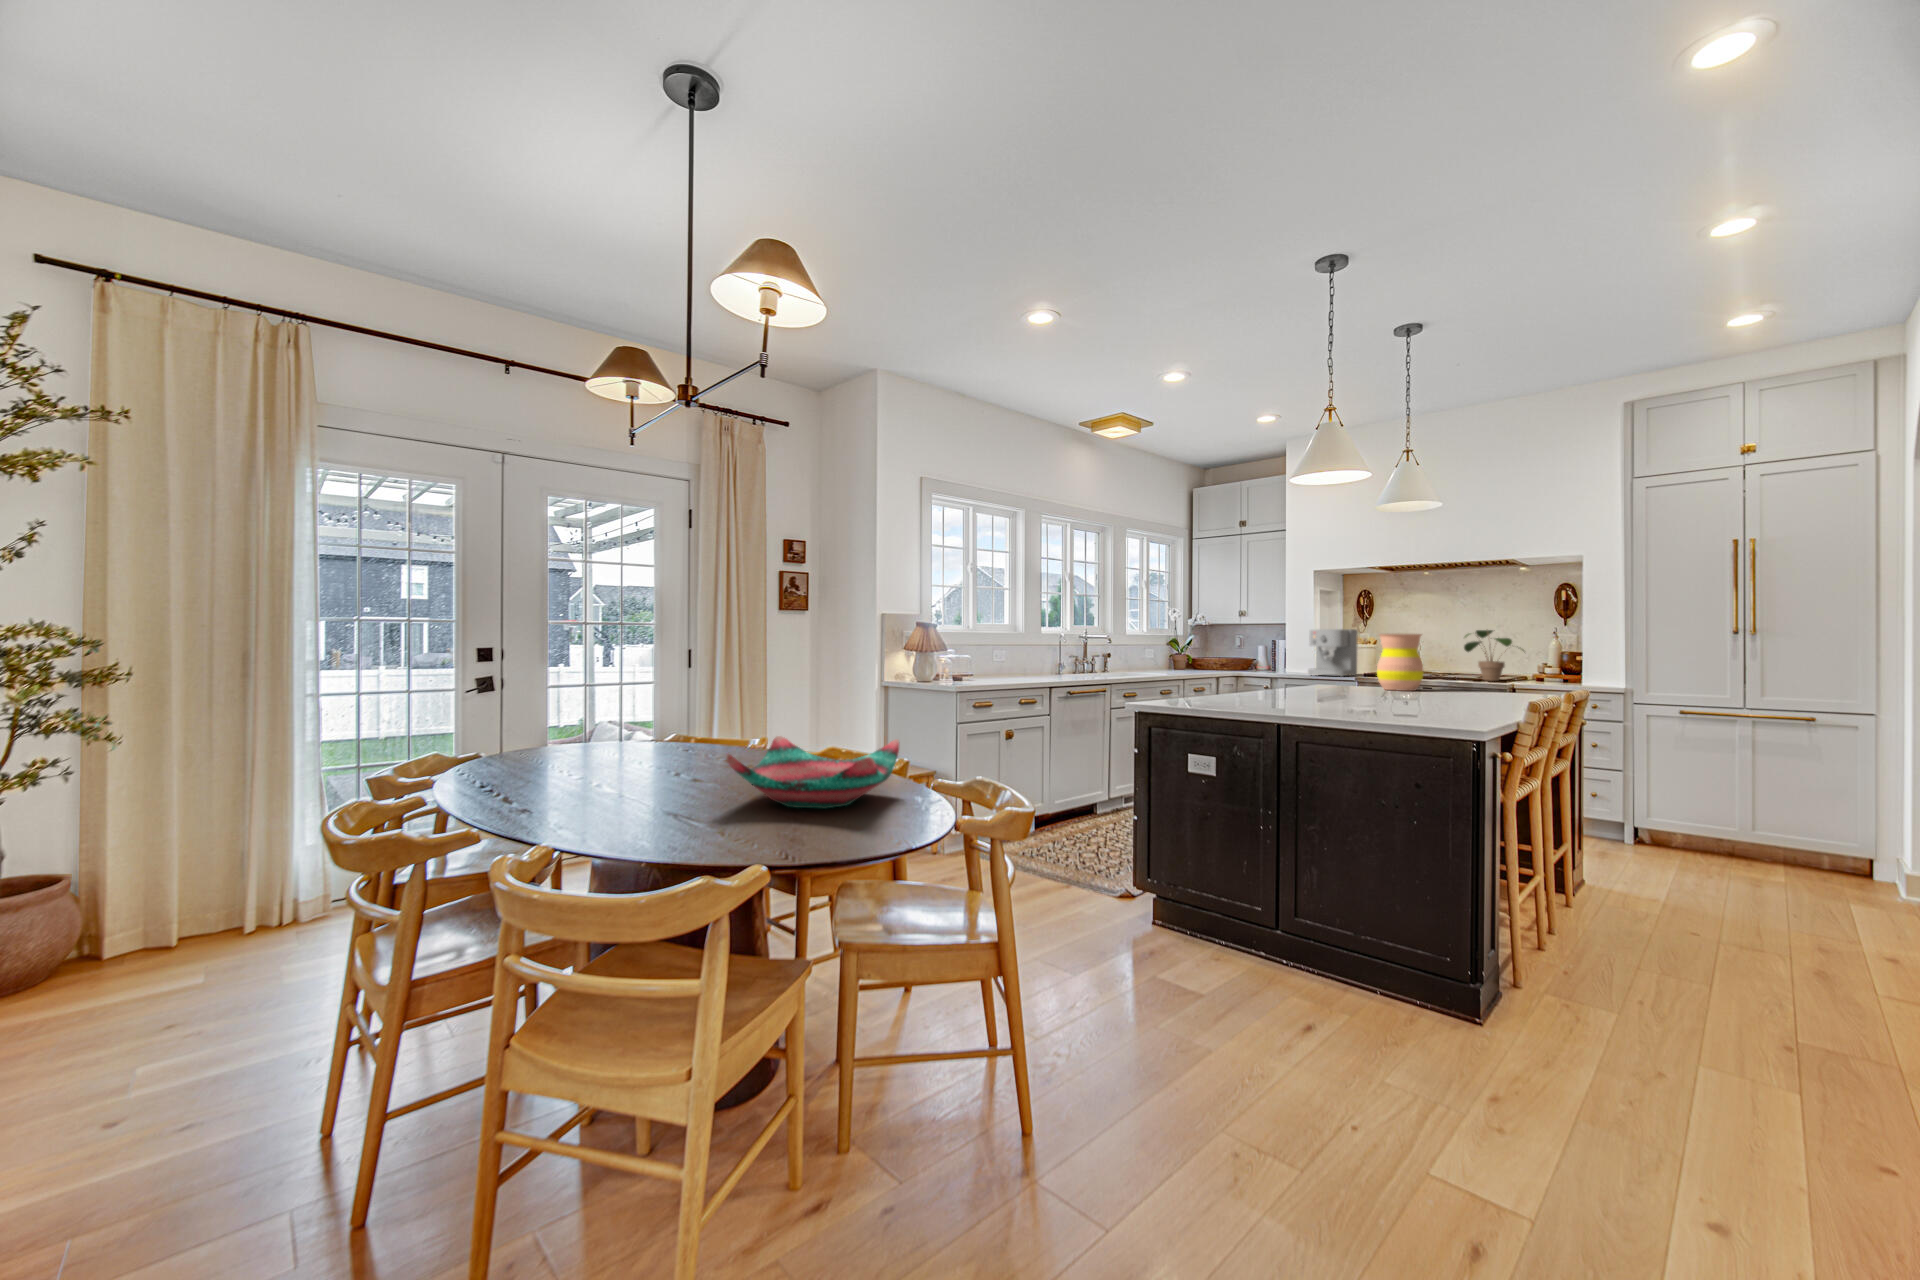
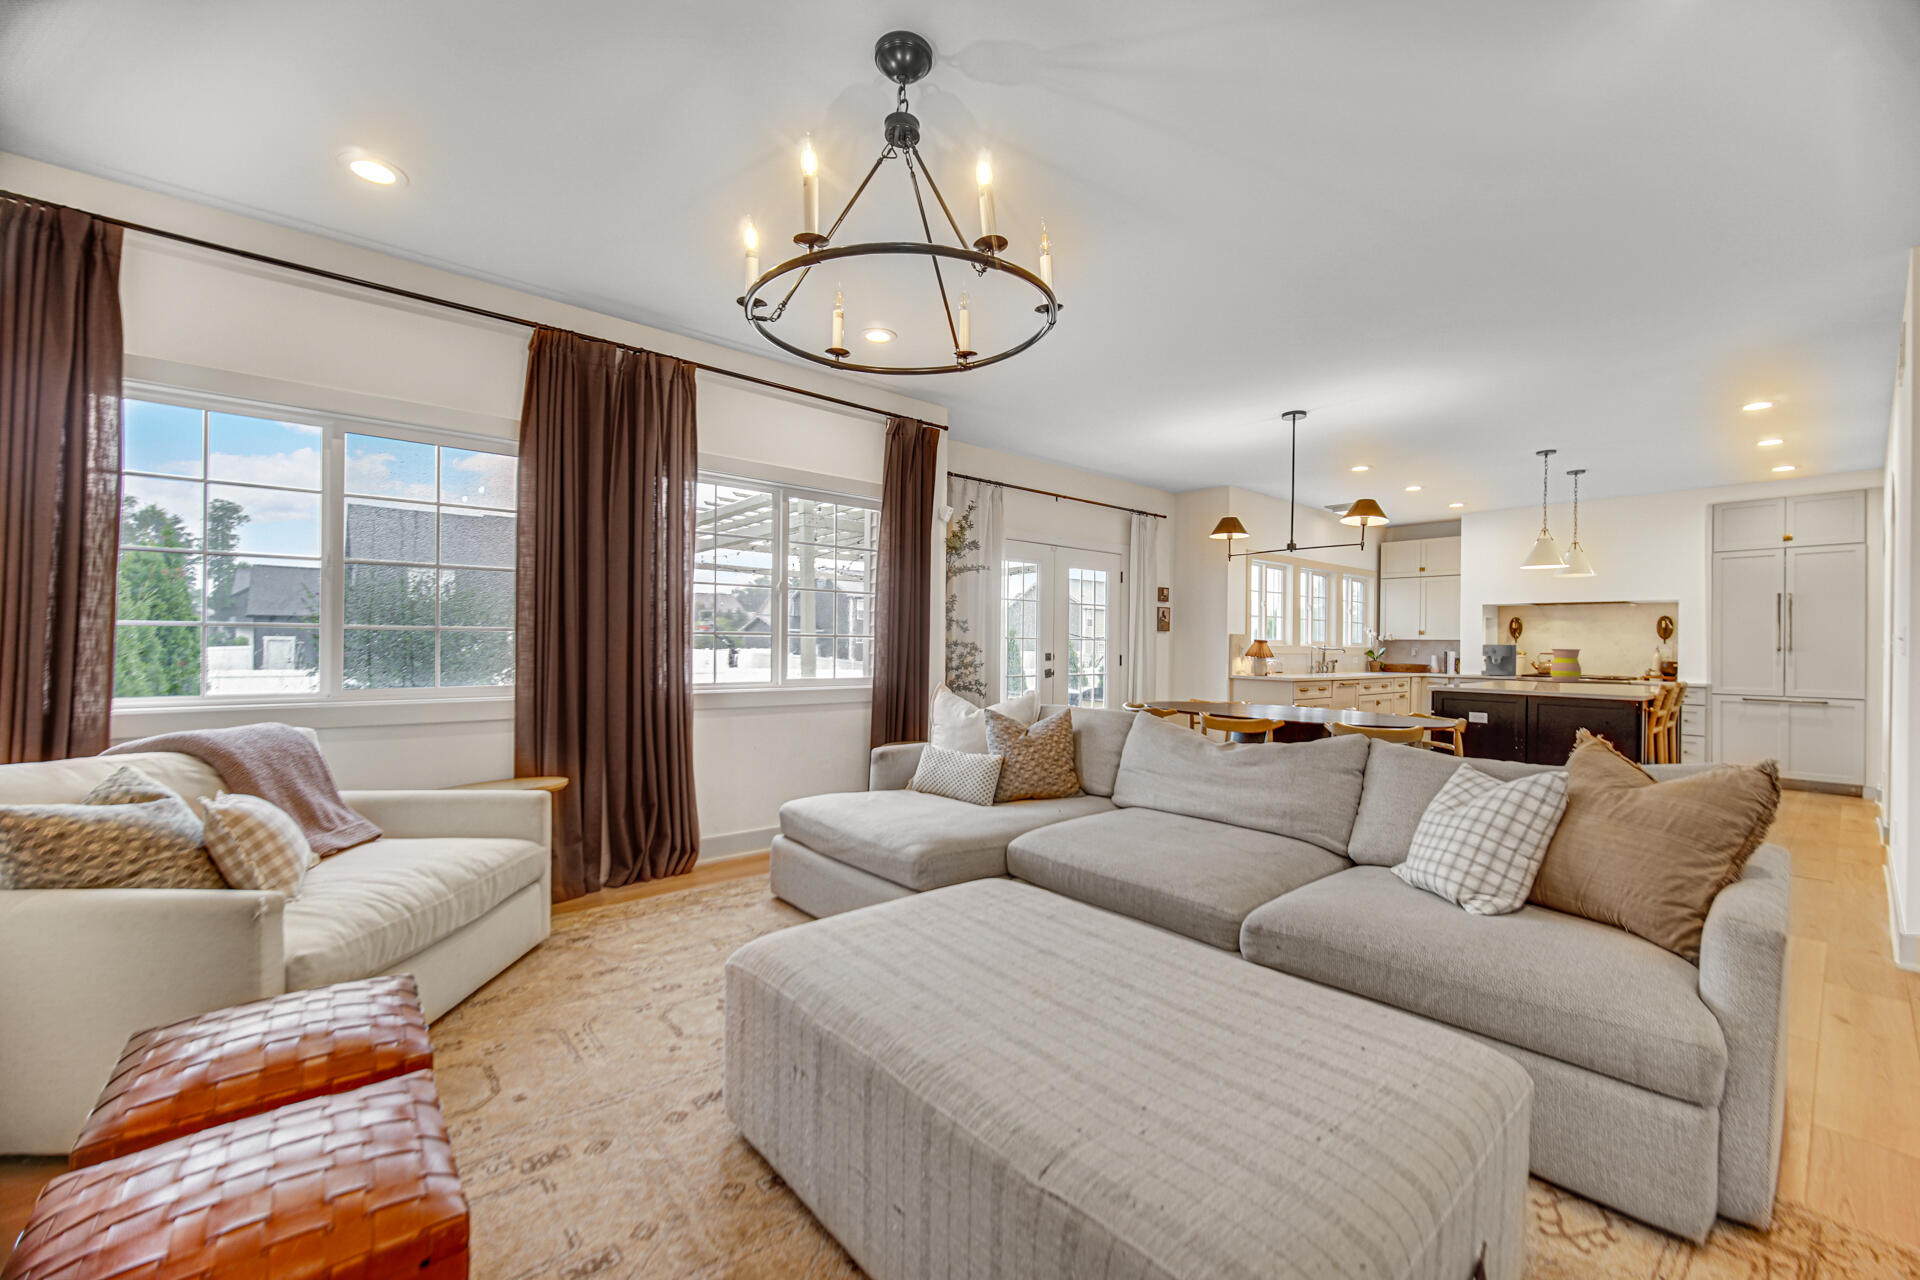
potted plant: present [1464,630,1524,681] -> none [1595,646,1639,679]
decorative bowl: present [727,736,899,808] -> none [1337,692,1413,717]

